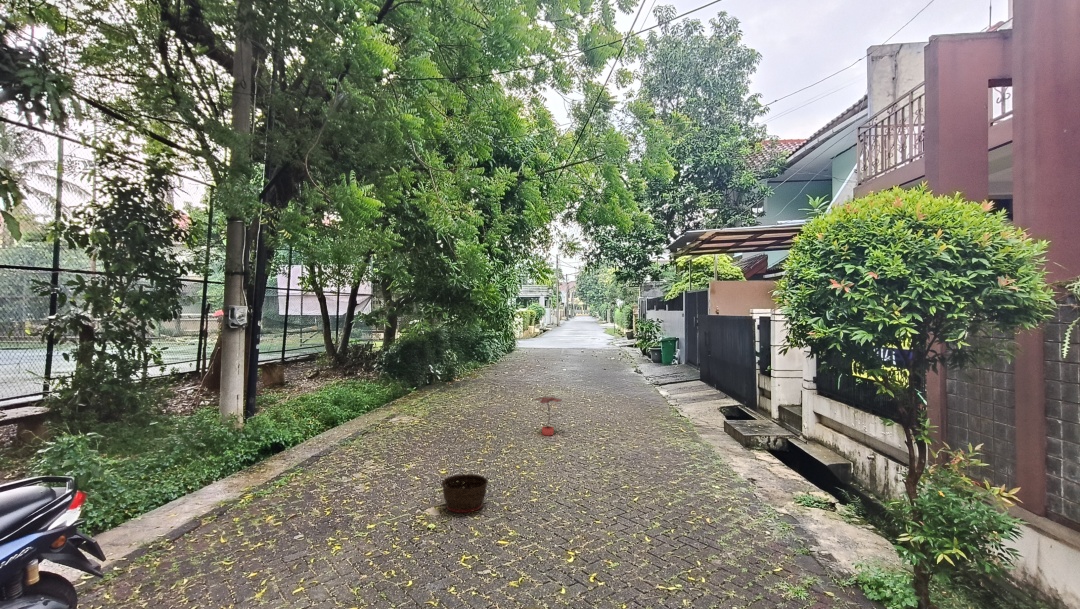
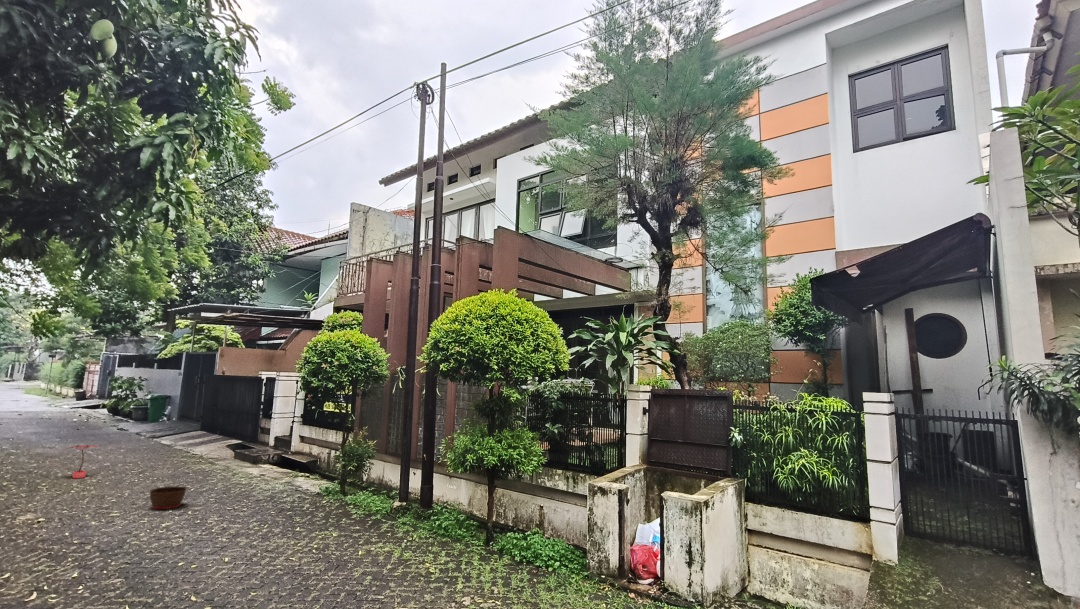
basket: present [442,474,488,513] -> present [150,486,186,509]

